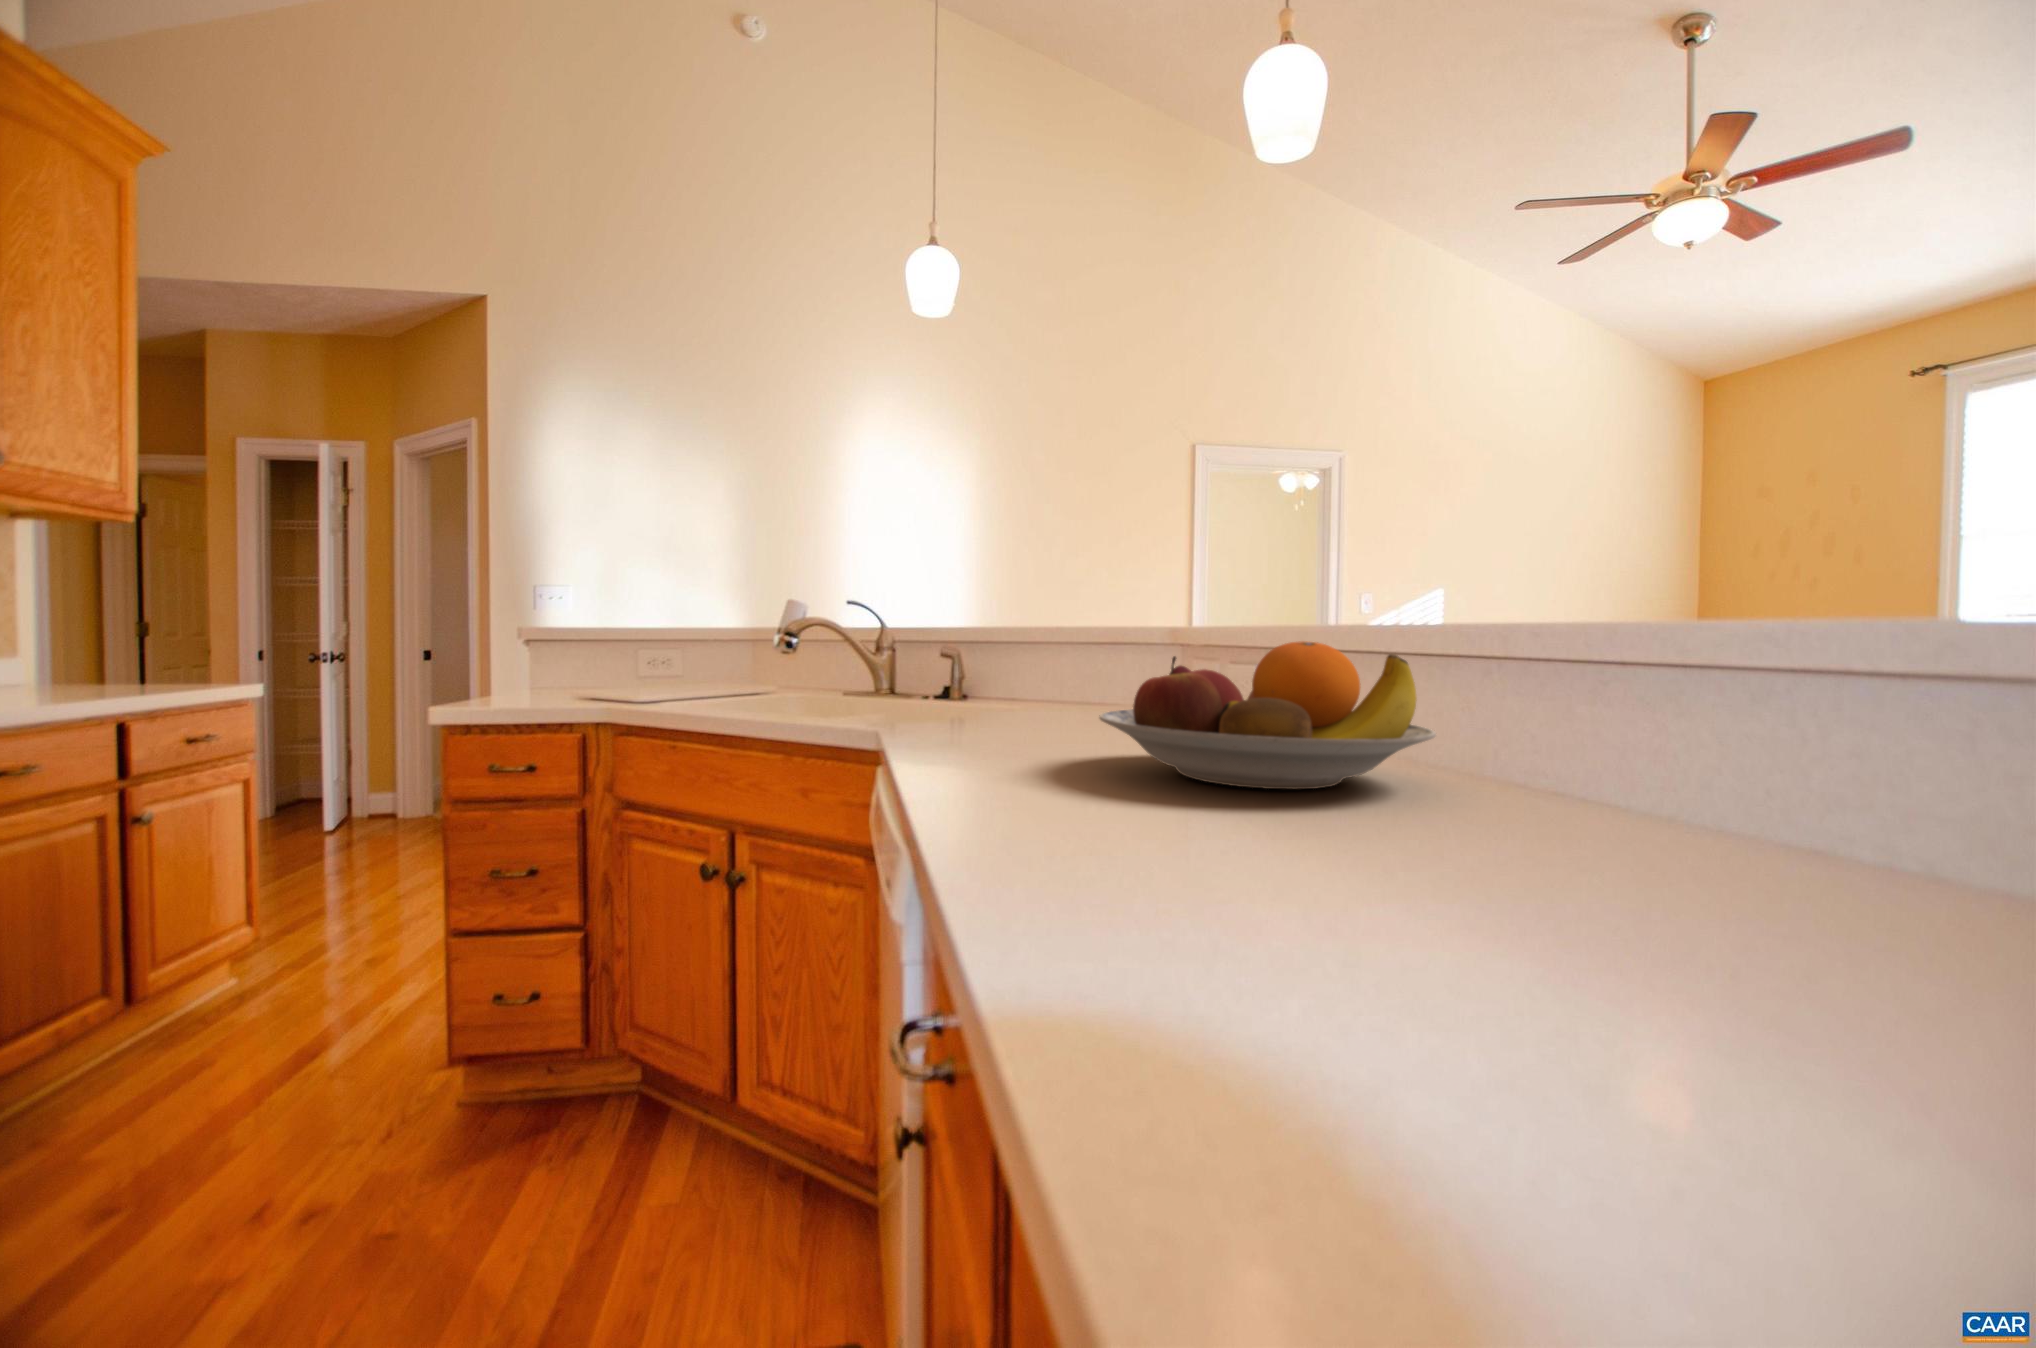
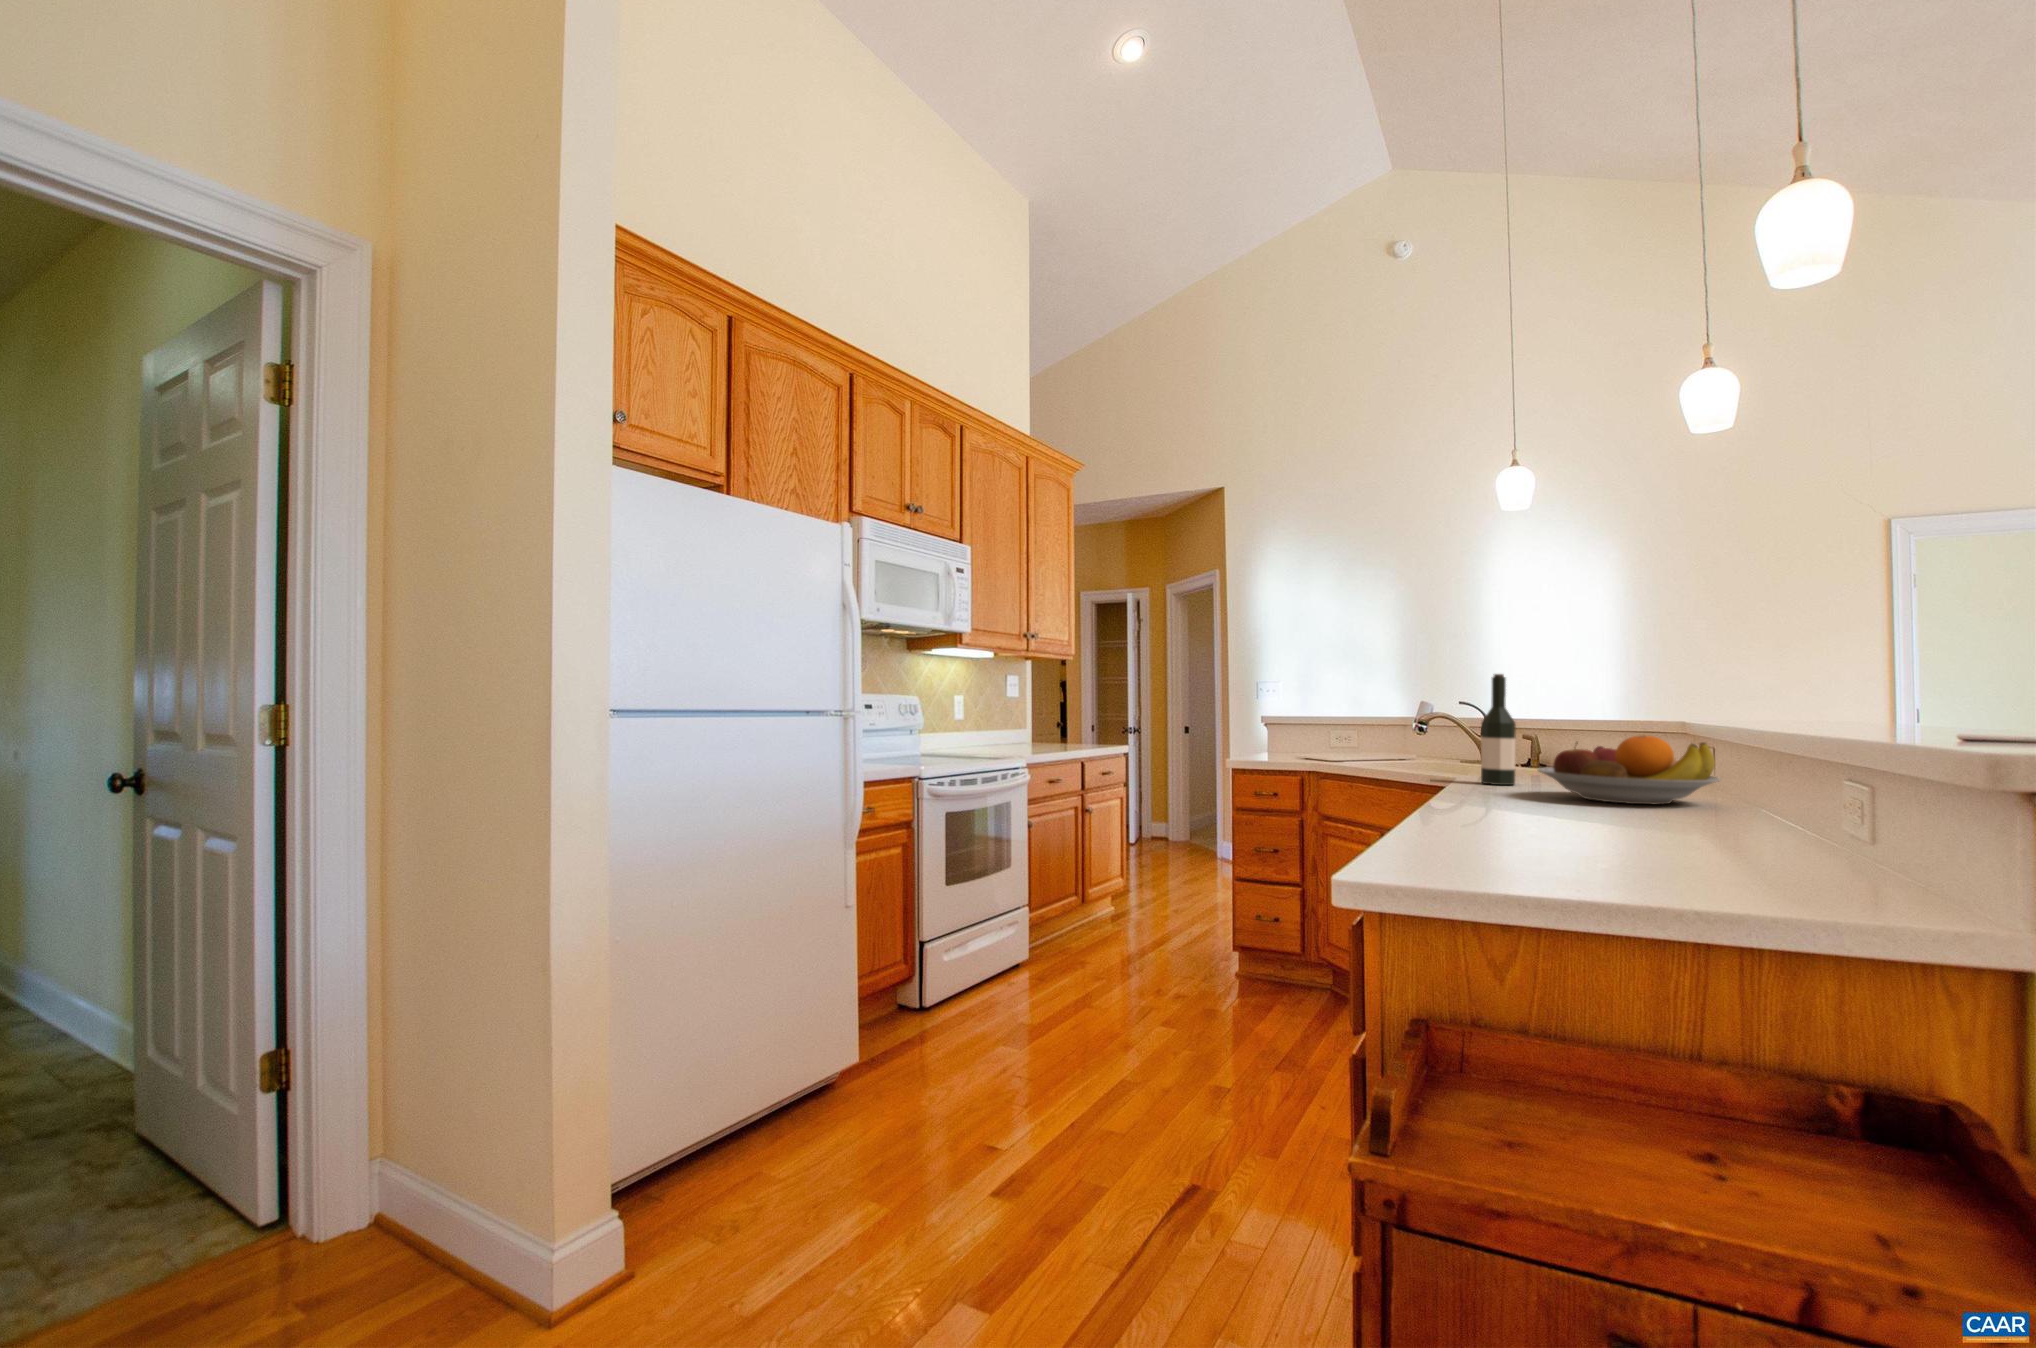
wine bottle: none [941,527,1000,747] -> present [1481,674,1516,785]

